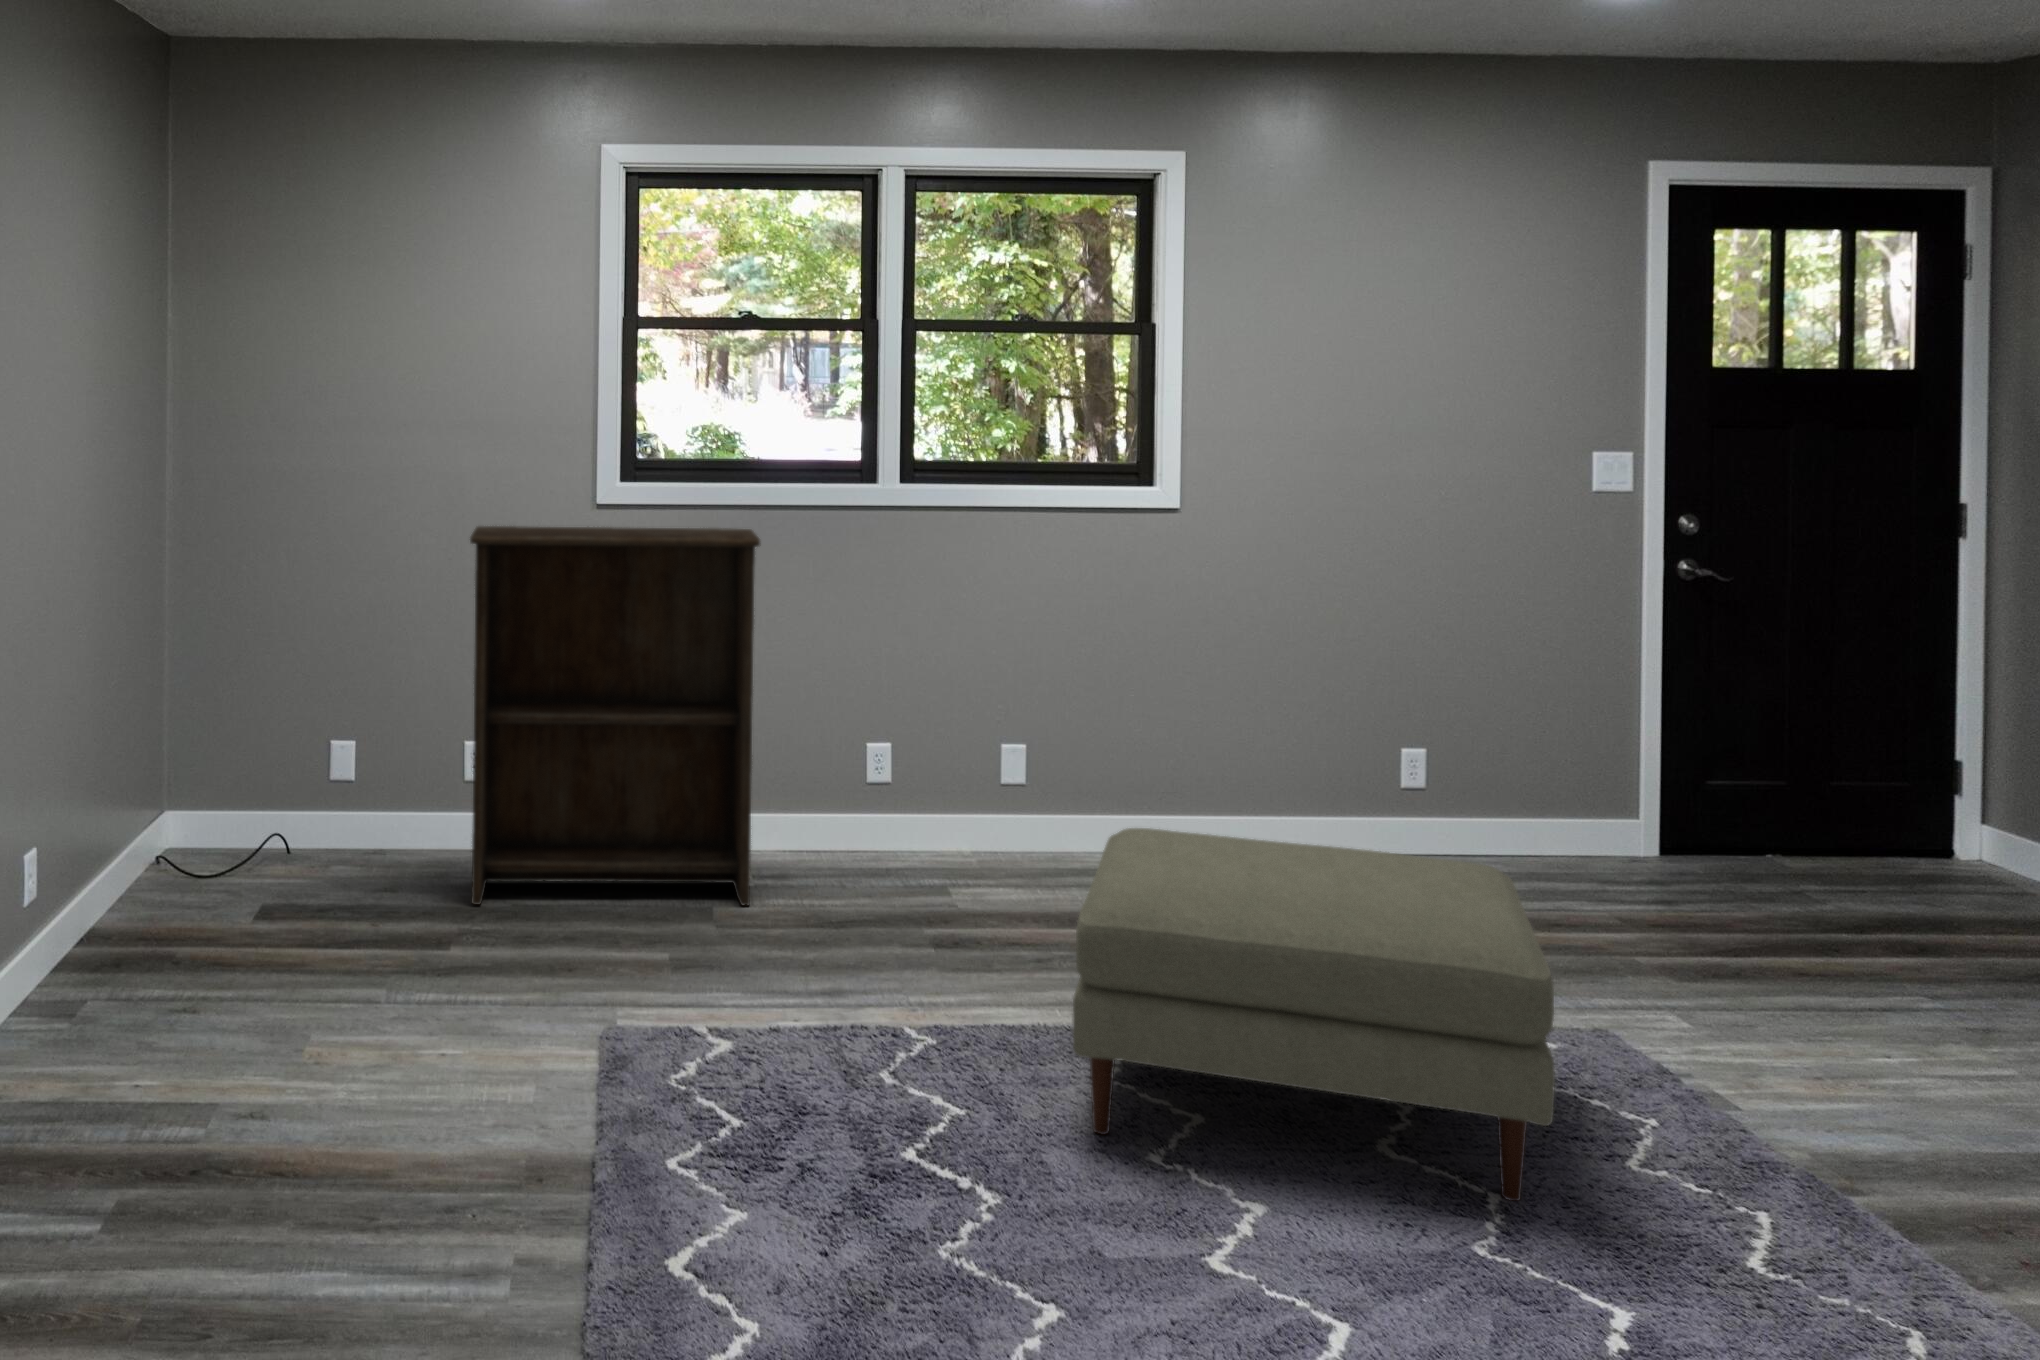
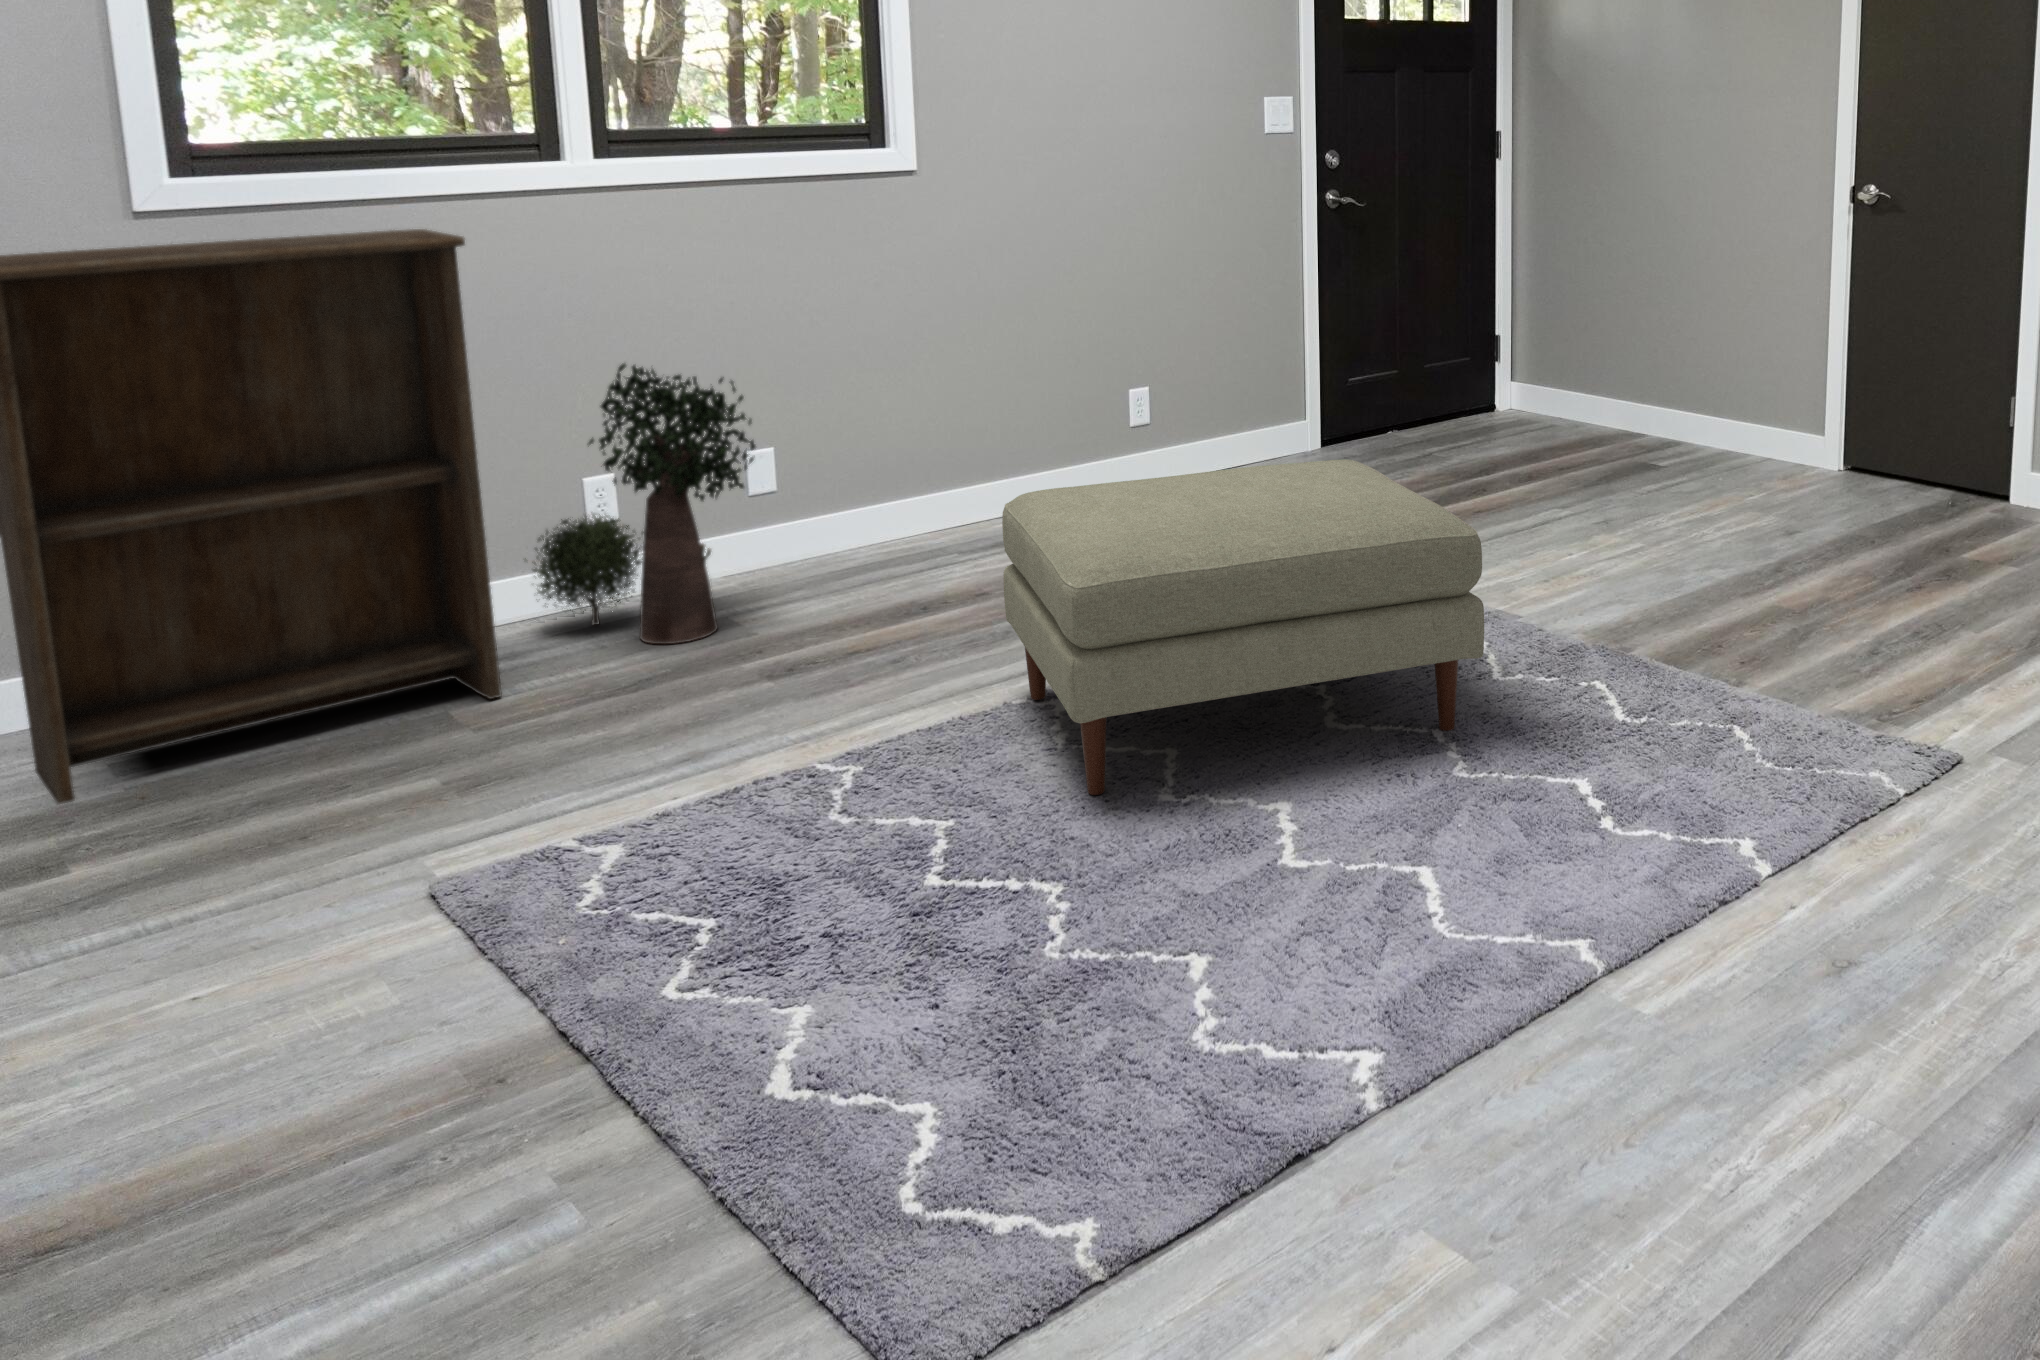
potted plant: none [807,651,979,899] -> present [533,364,756,644]

